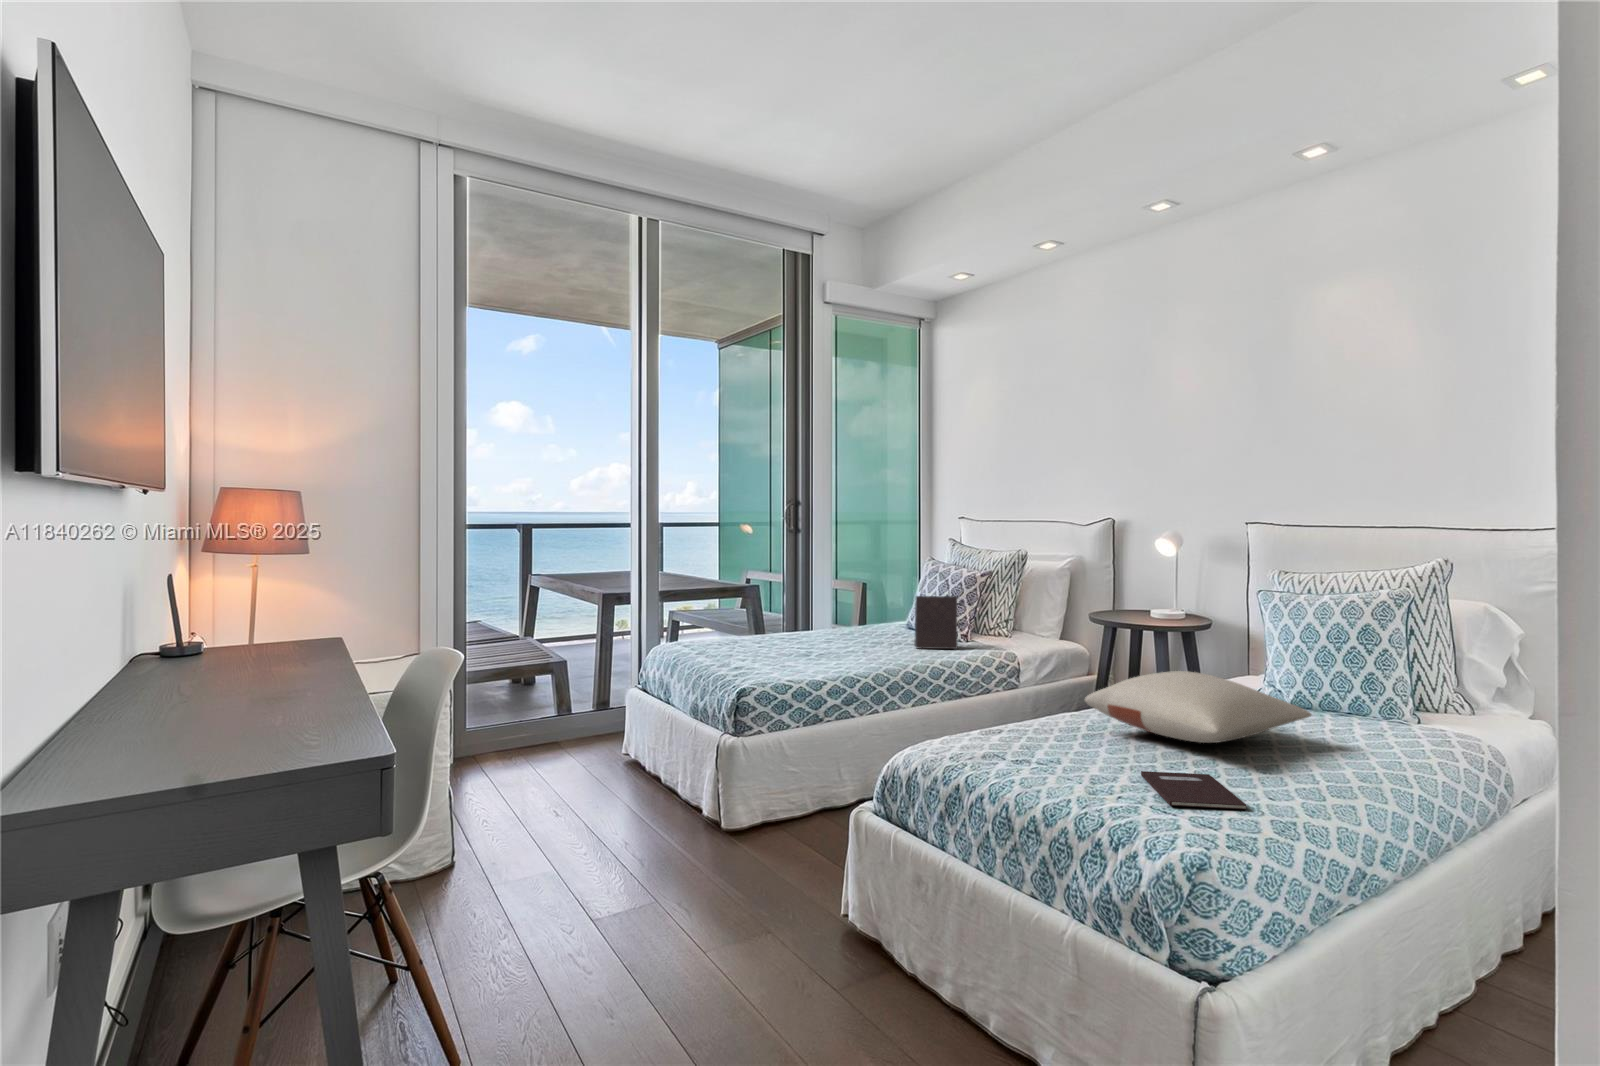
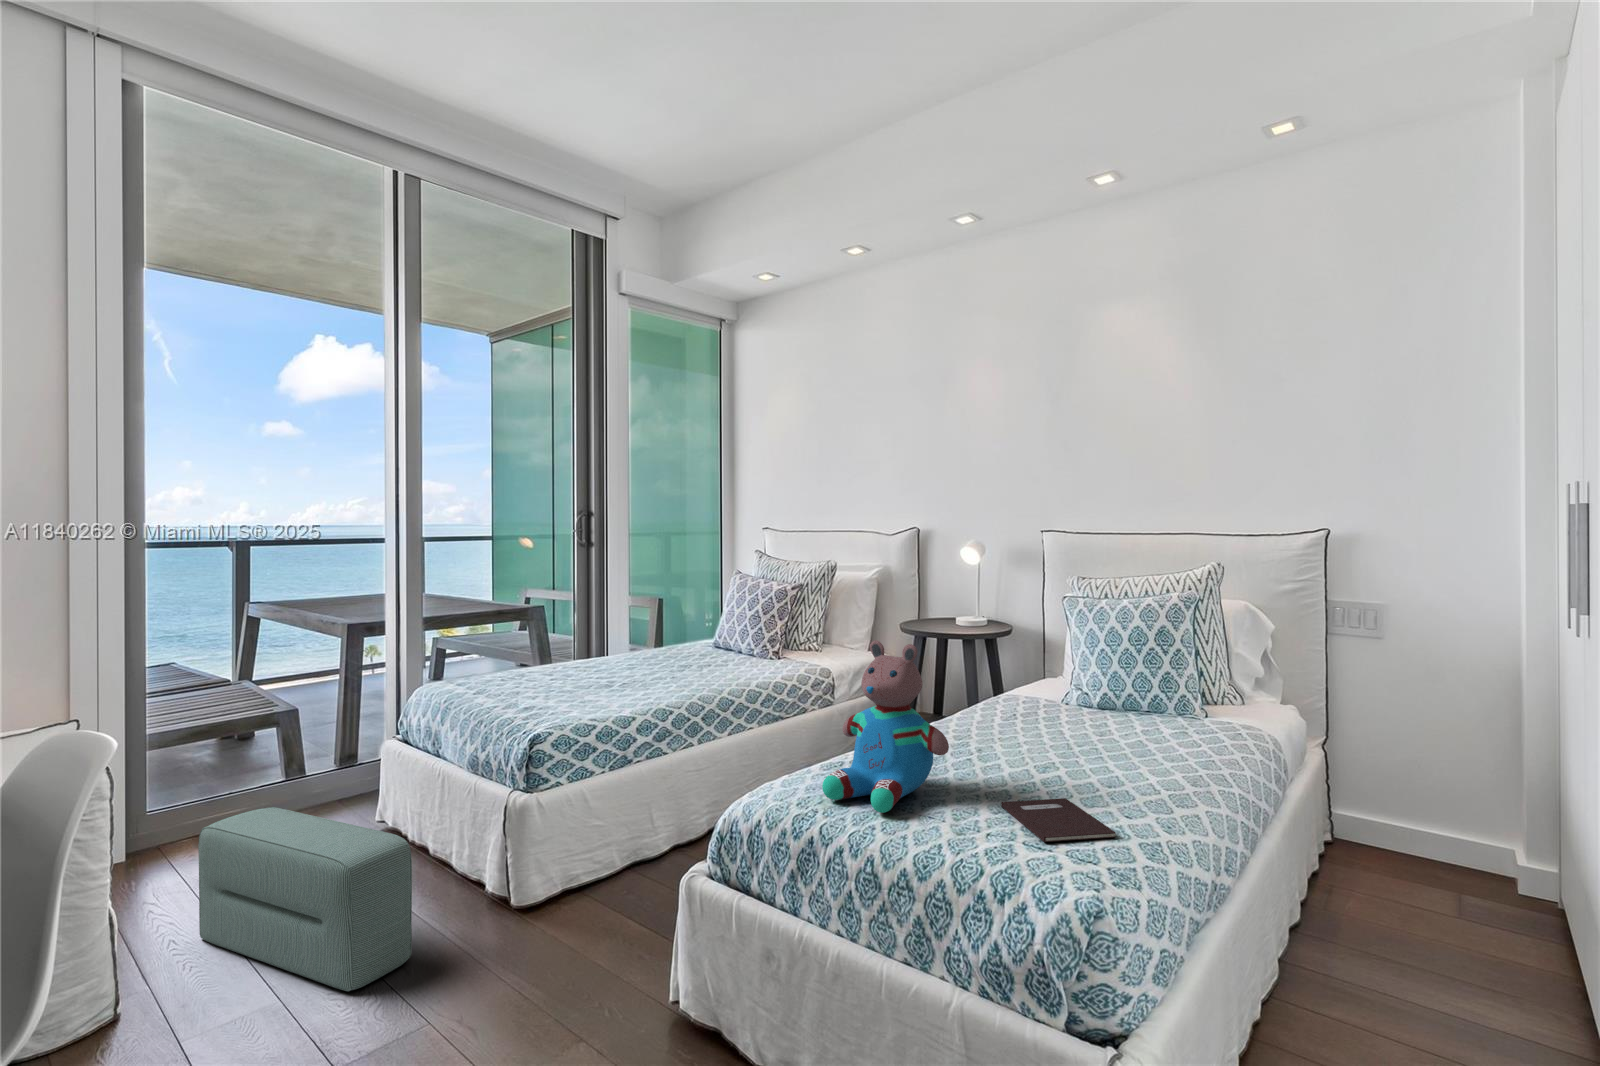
handbag: present [914,572,963,649] -> none [723,586,773,670]
teddy bear: none [972,616,1091,769] -> present [822,640,949,813]
pillow: present [1085,671,1311,743] -> none [927,687,1139,760]
pouf: none [494,730,641,873] -> present [198,807,412,991]

